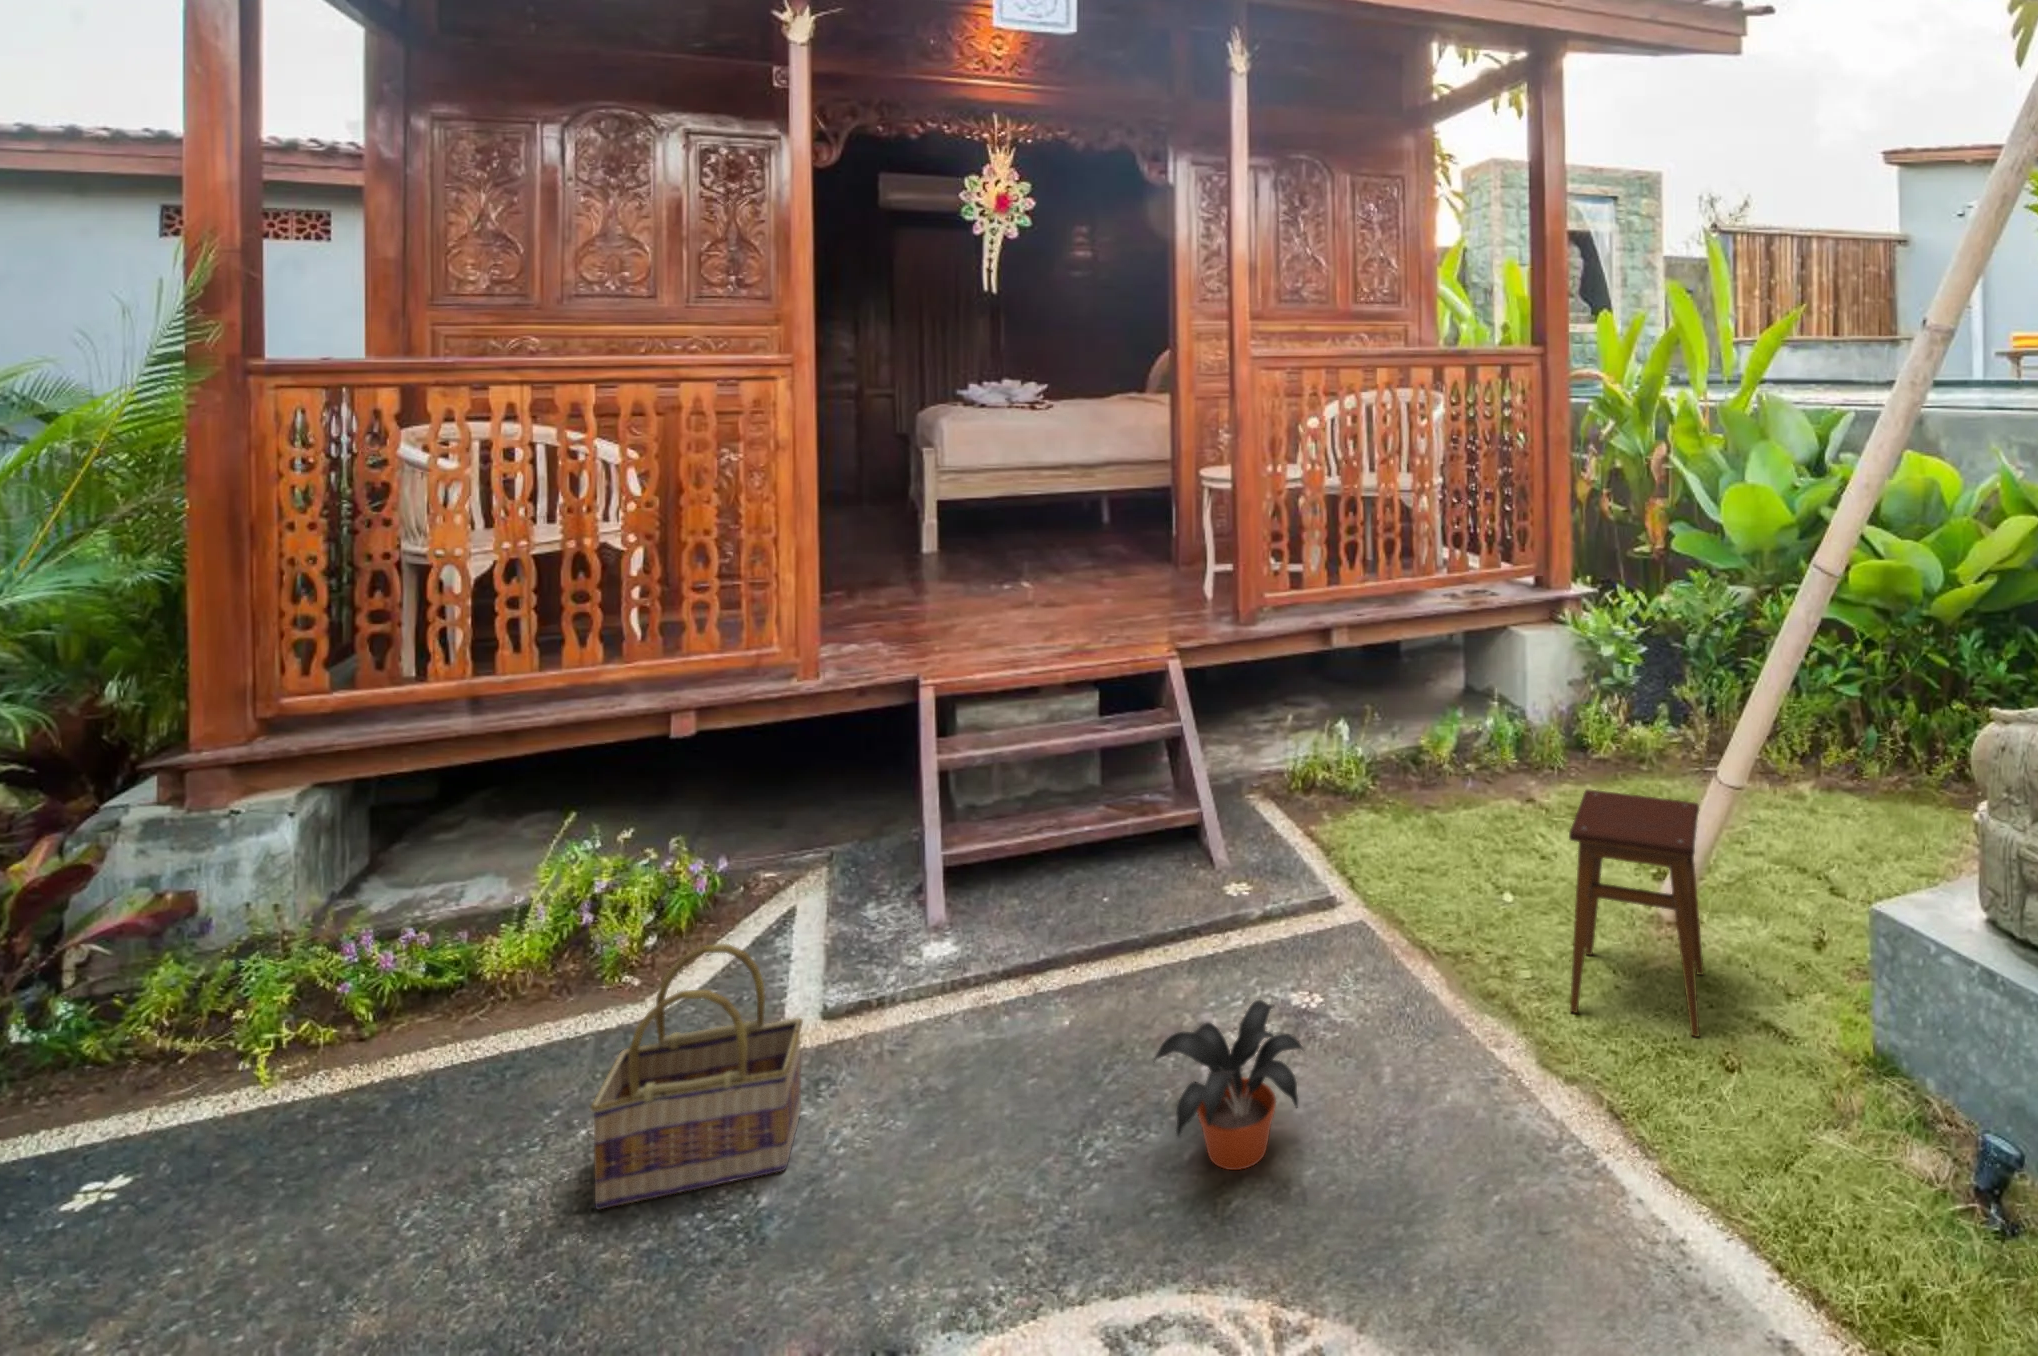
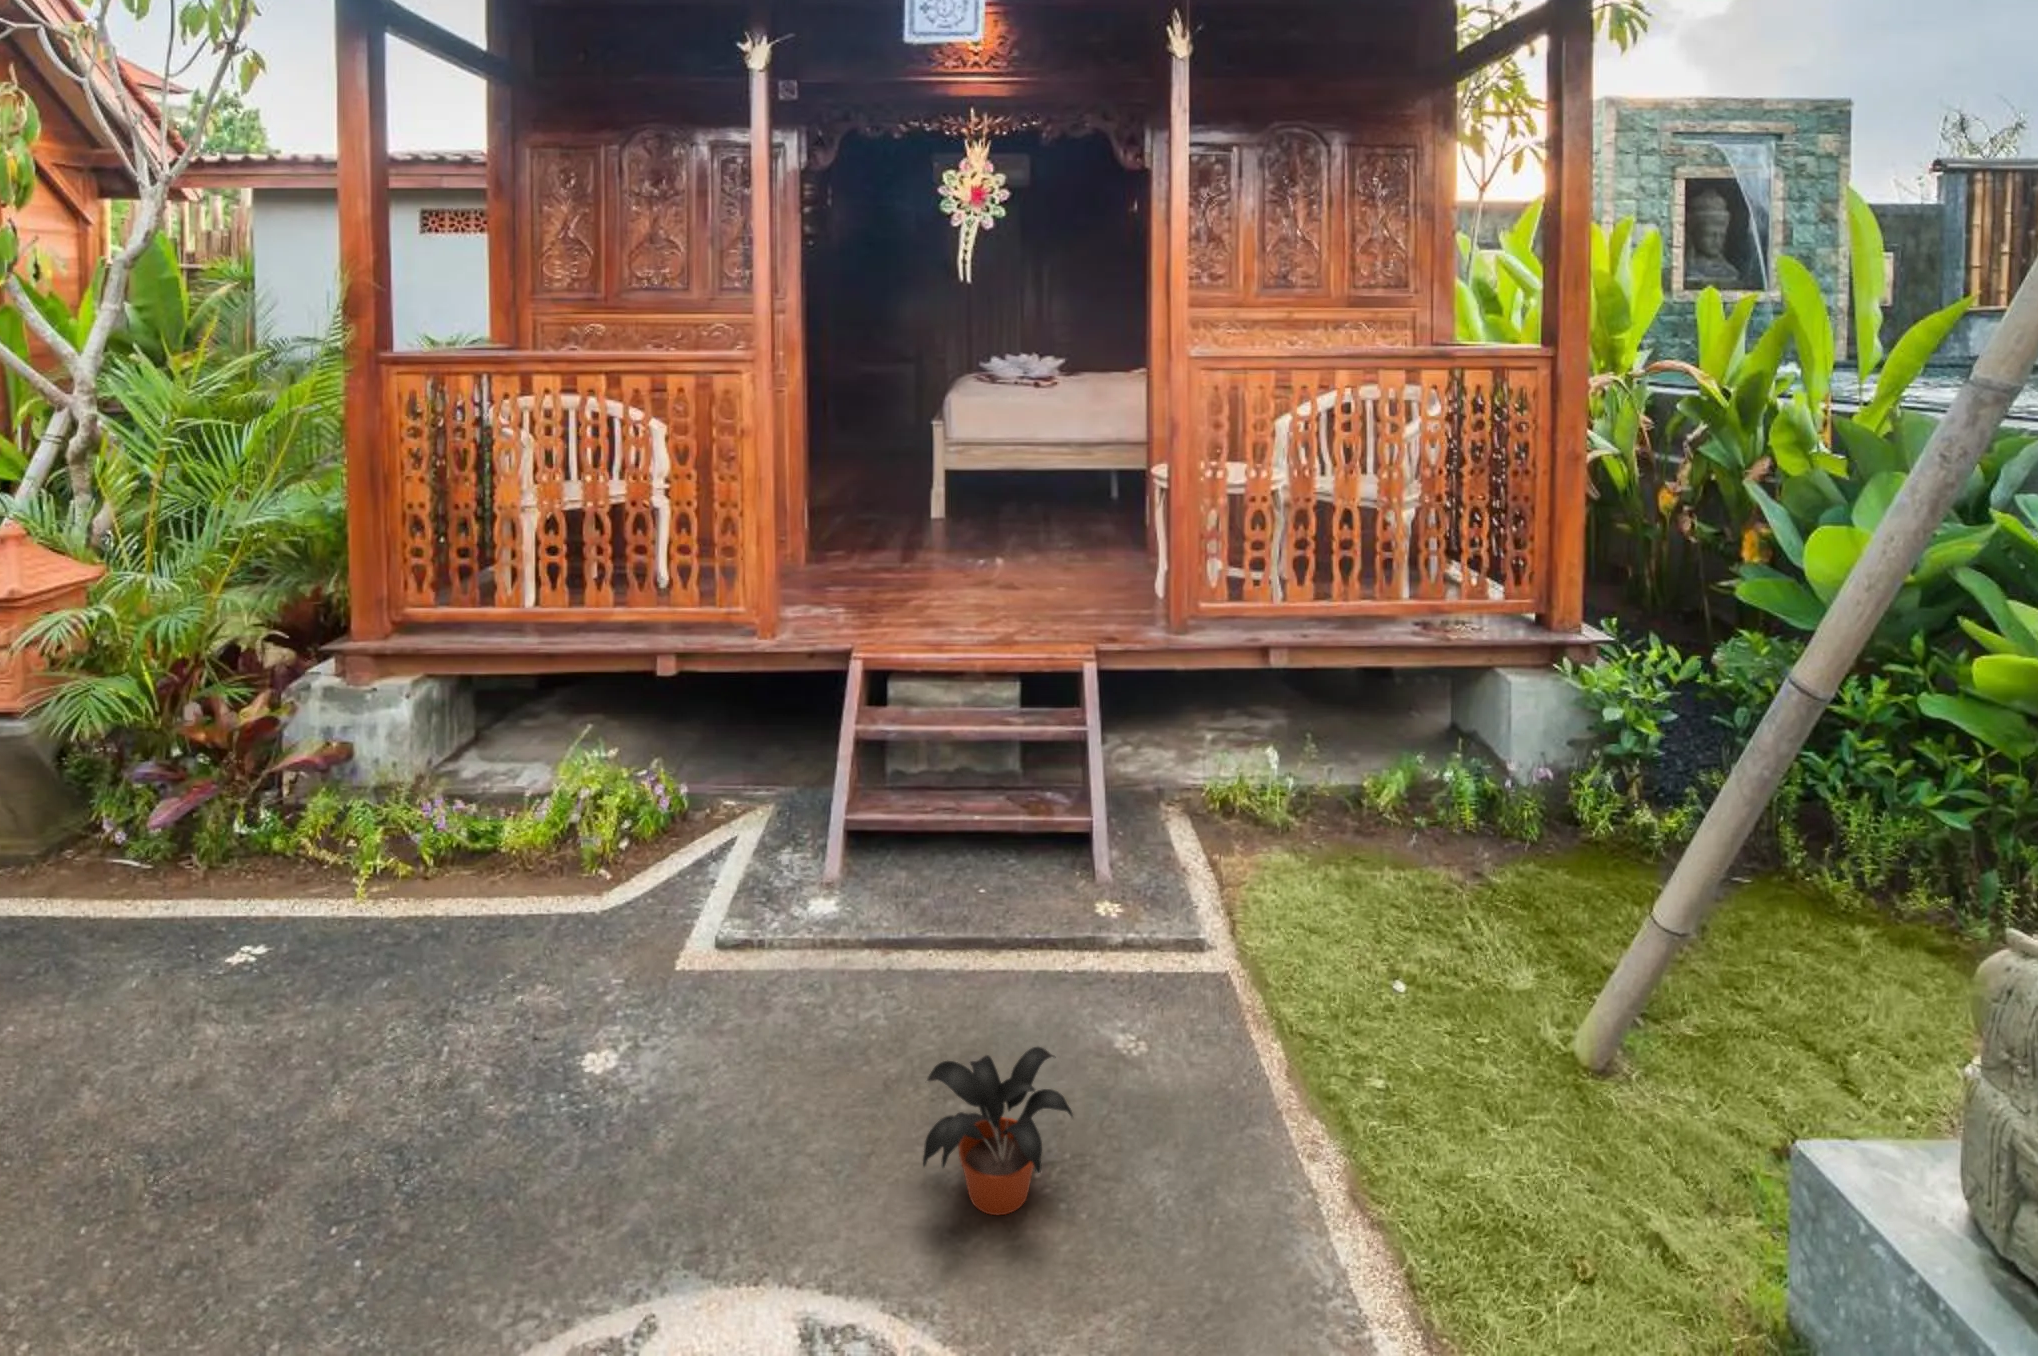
stool: present [1569,790,1704,1037] -> none [1416,891,1611,1224]
basket: present [590,944,803,1209] -> none [489,875,665,1086]

